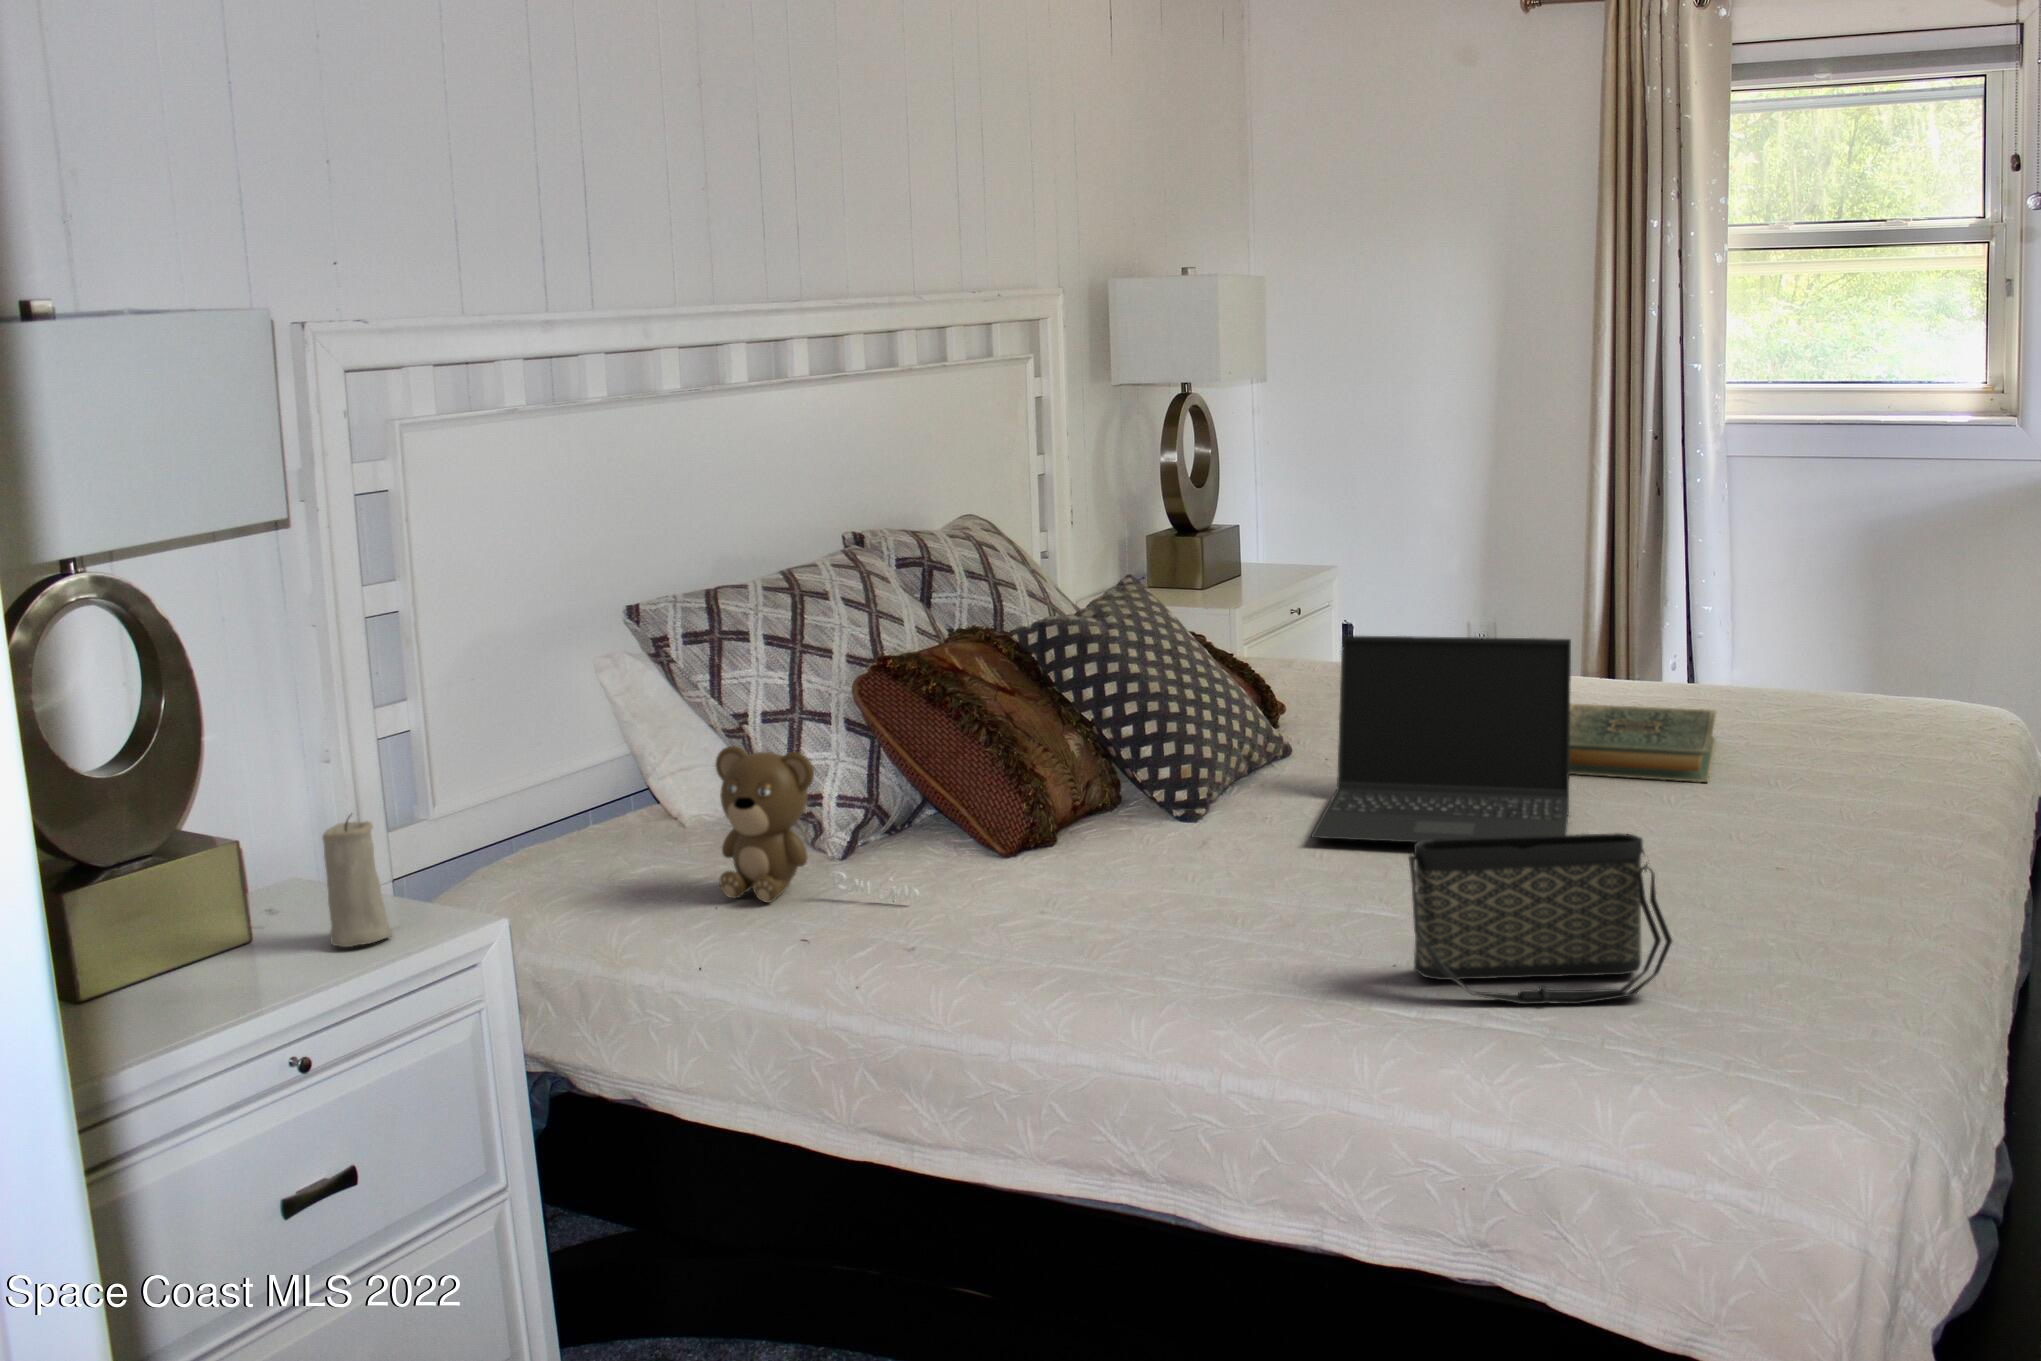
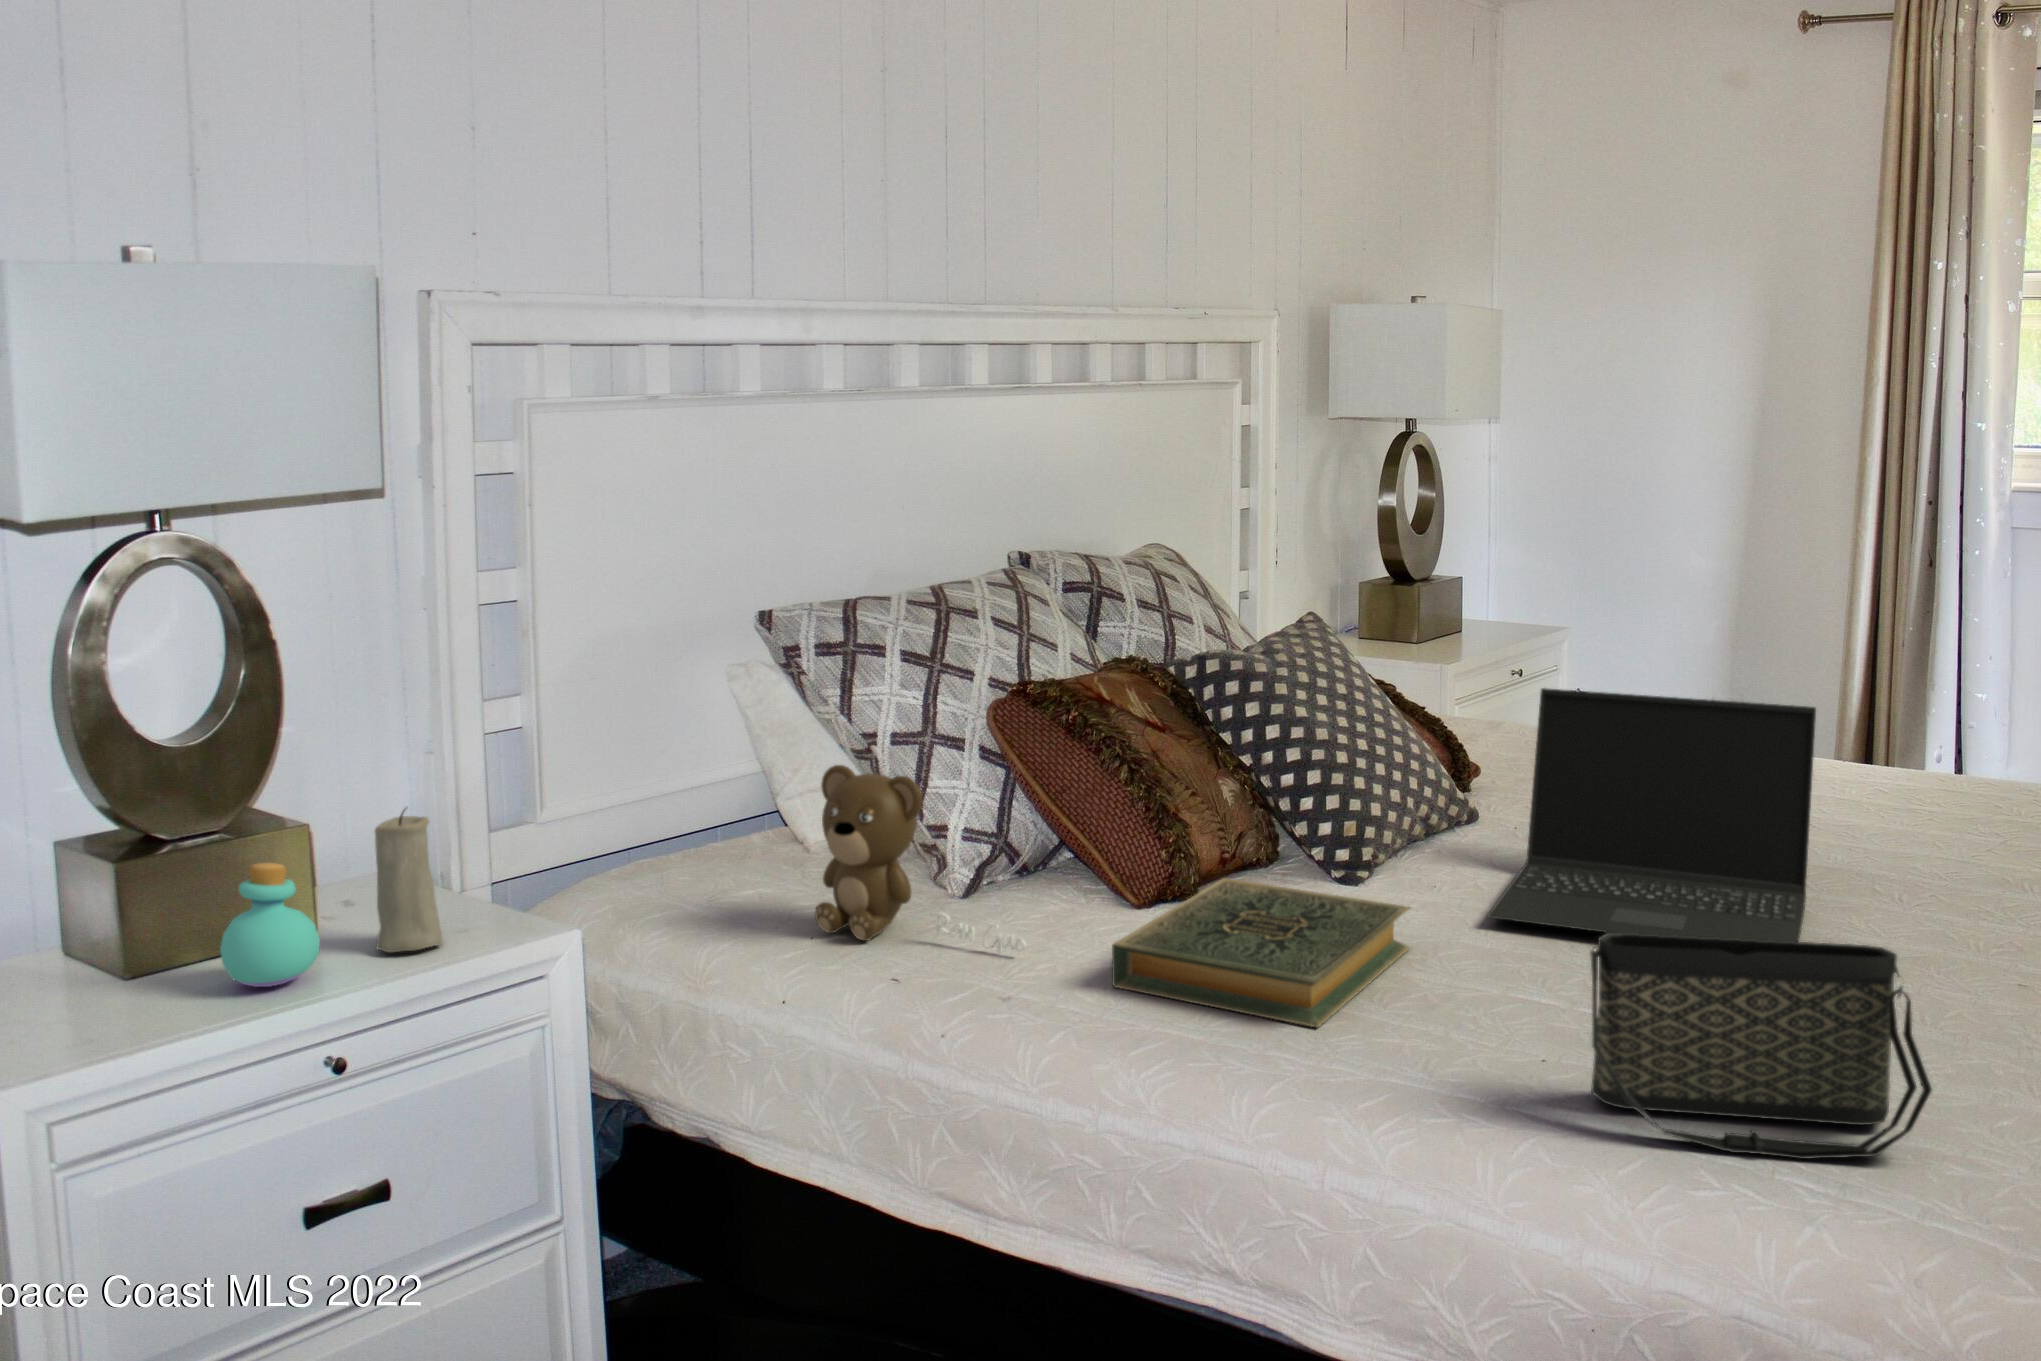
hardback book: present [1569,704,1716,782] -> present [1112,878,1410,1027]
perfume bottle: none [195,874,287,987] -> present [220,863,320,987]

